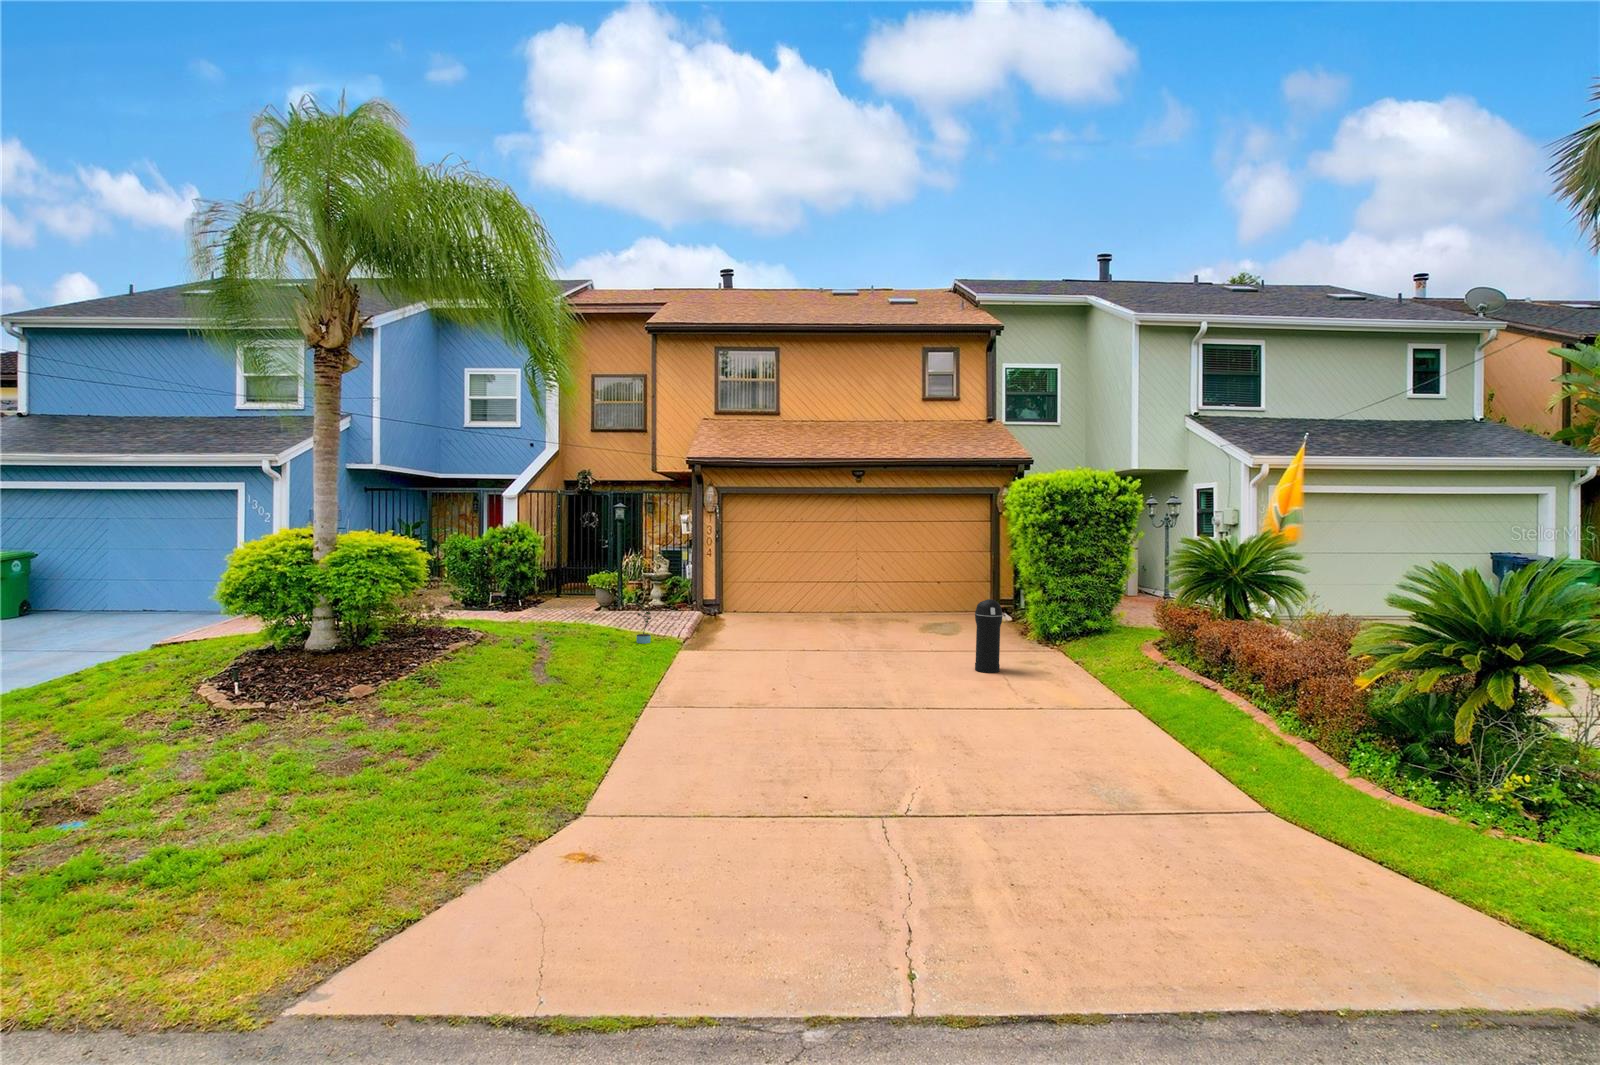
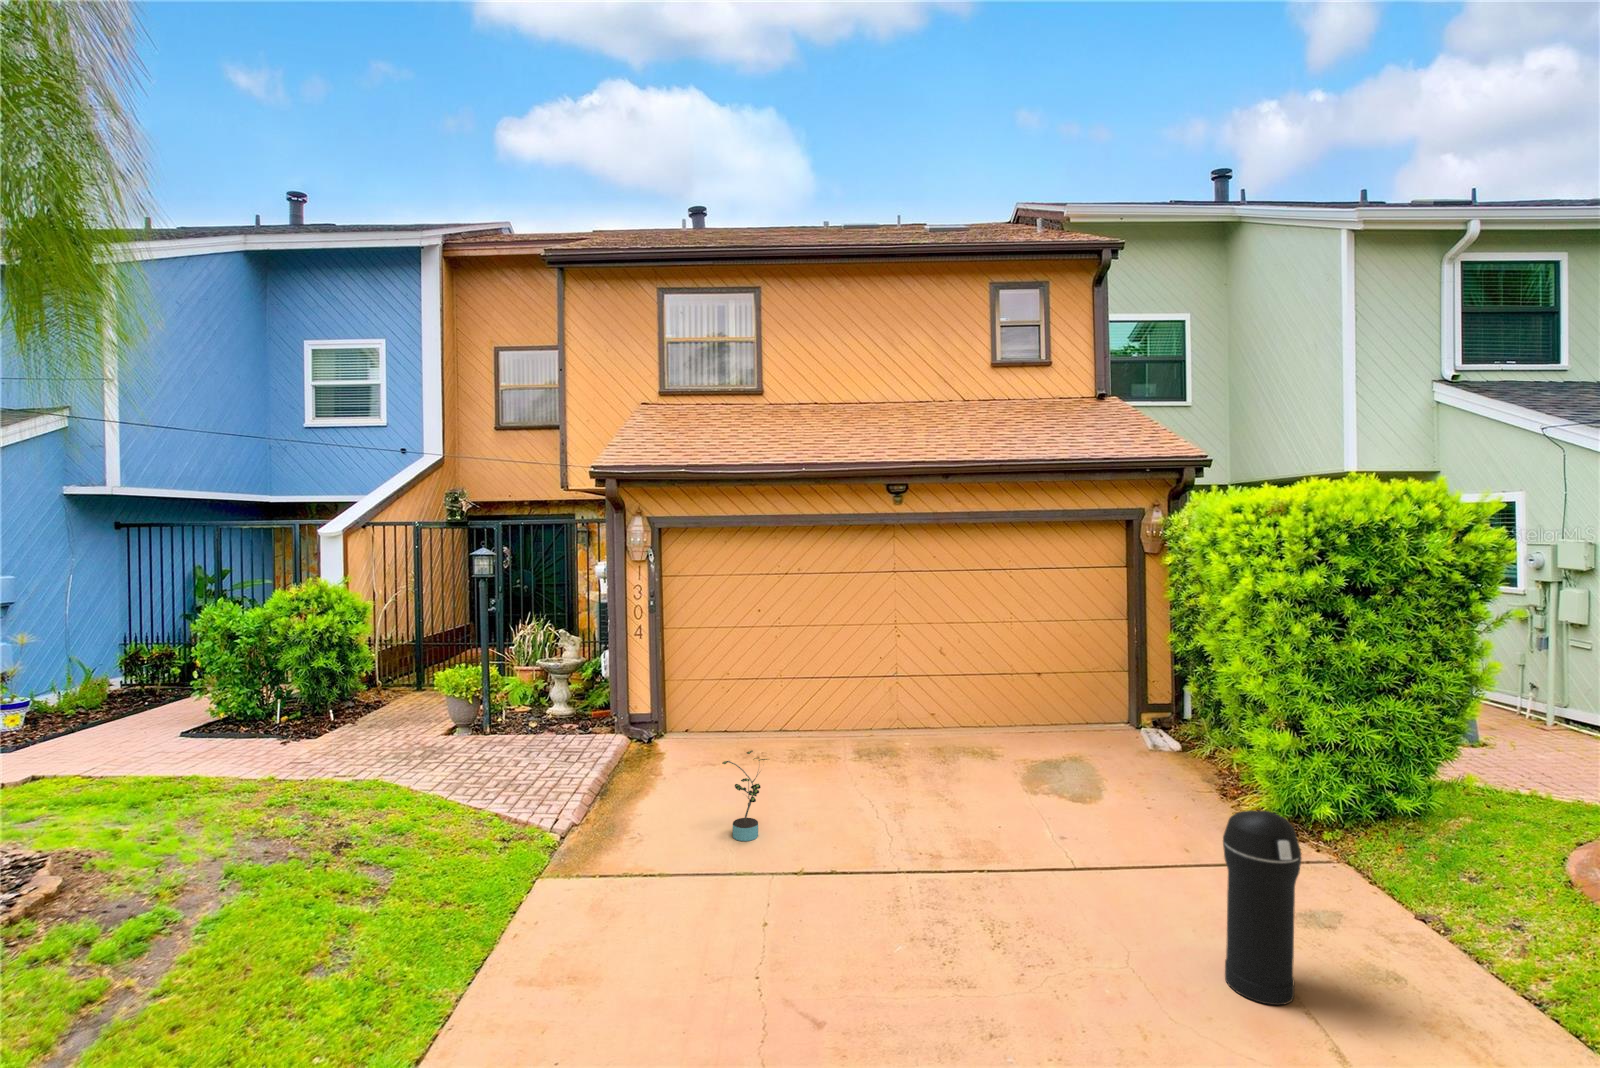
potted plant: present [634,598,656,643] -> present [722,751,767,841]

